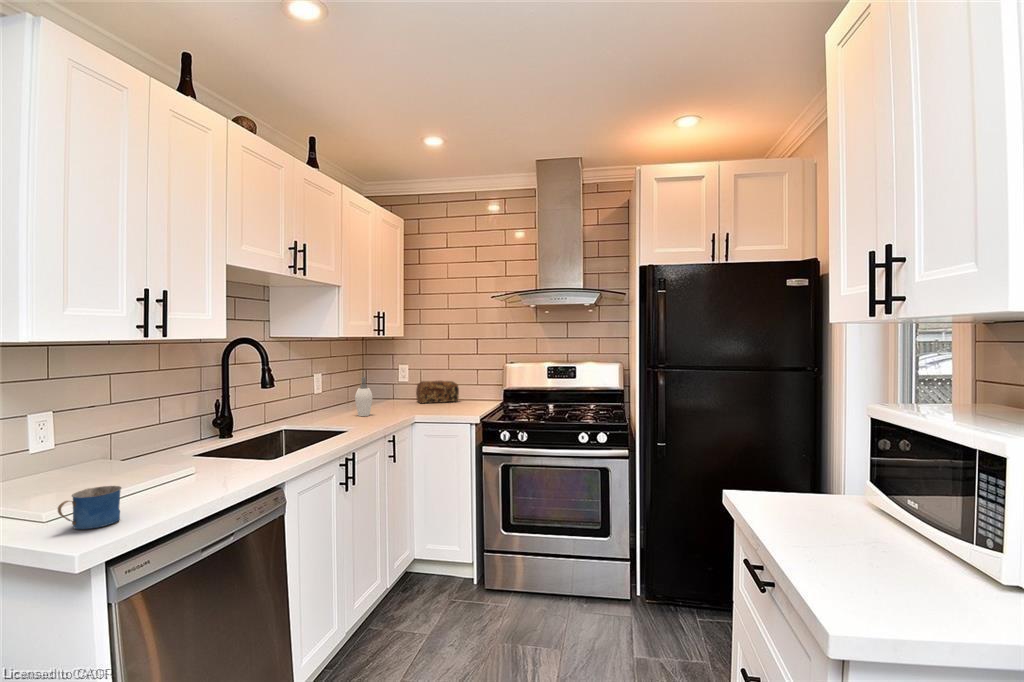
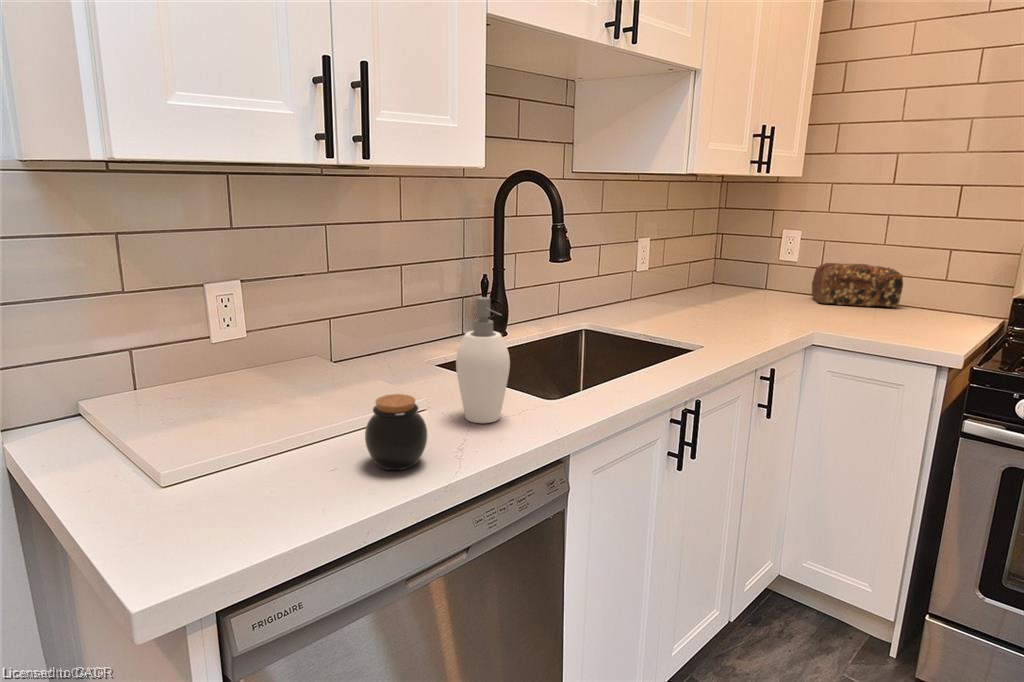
soap dispenser: present [355,377,372,416] -> present [456,297,510,423]
jar: none [170,456,208,496] -> present [365,394,427,470]
mug: present [58,486,121,529] -> none [165,441,268,526]

